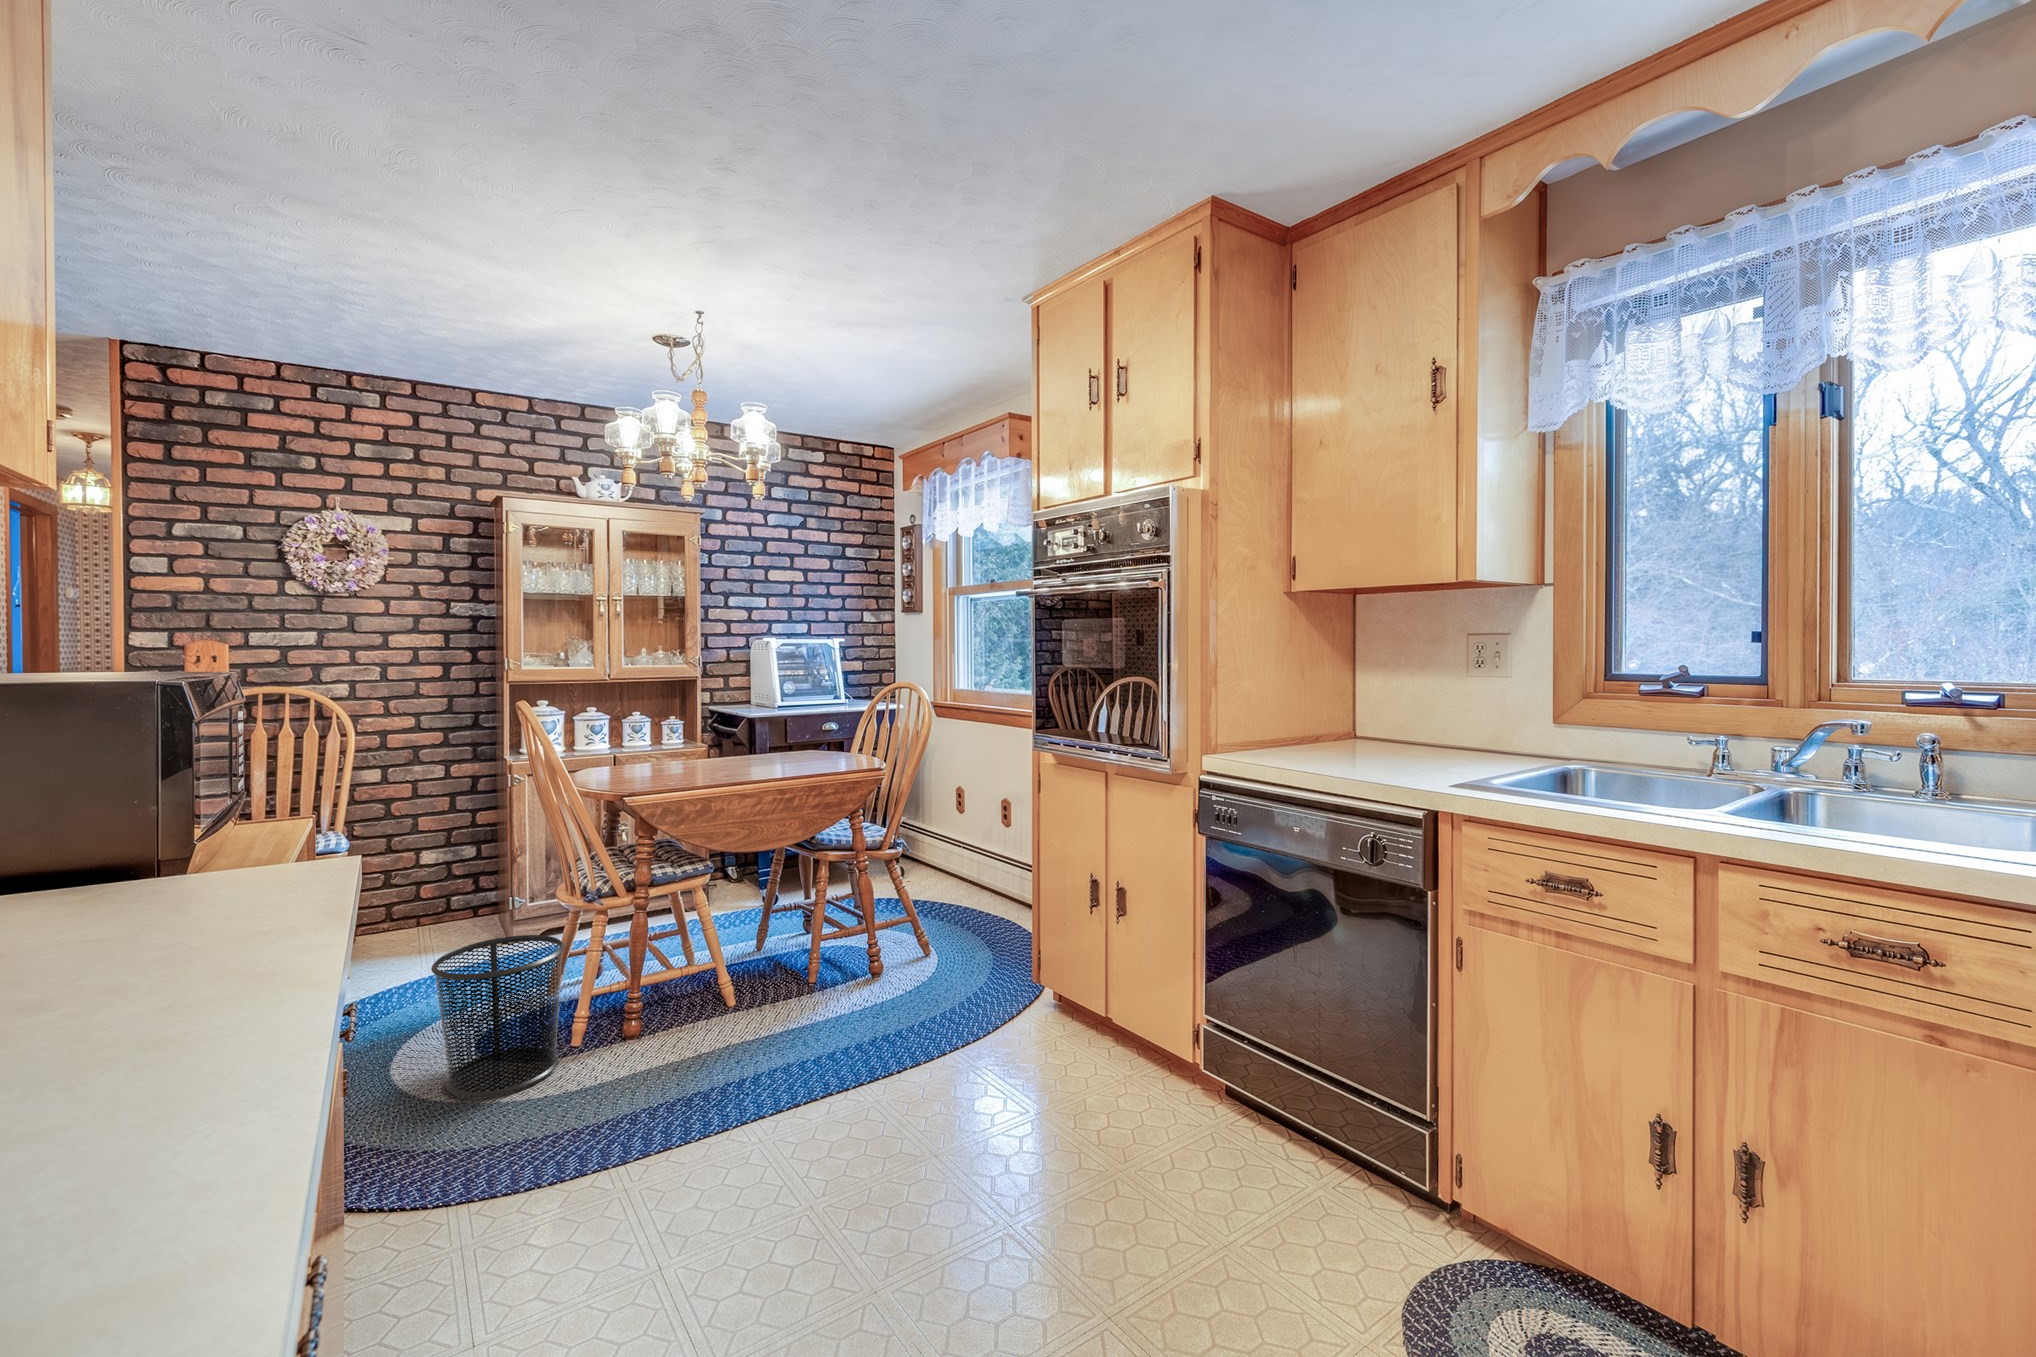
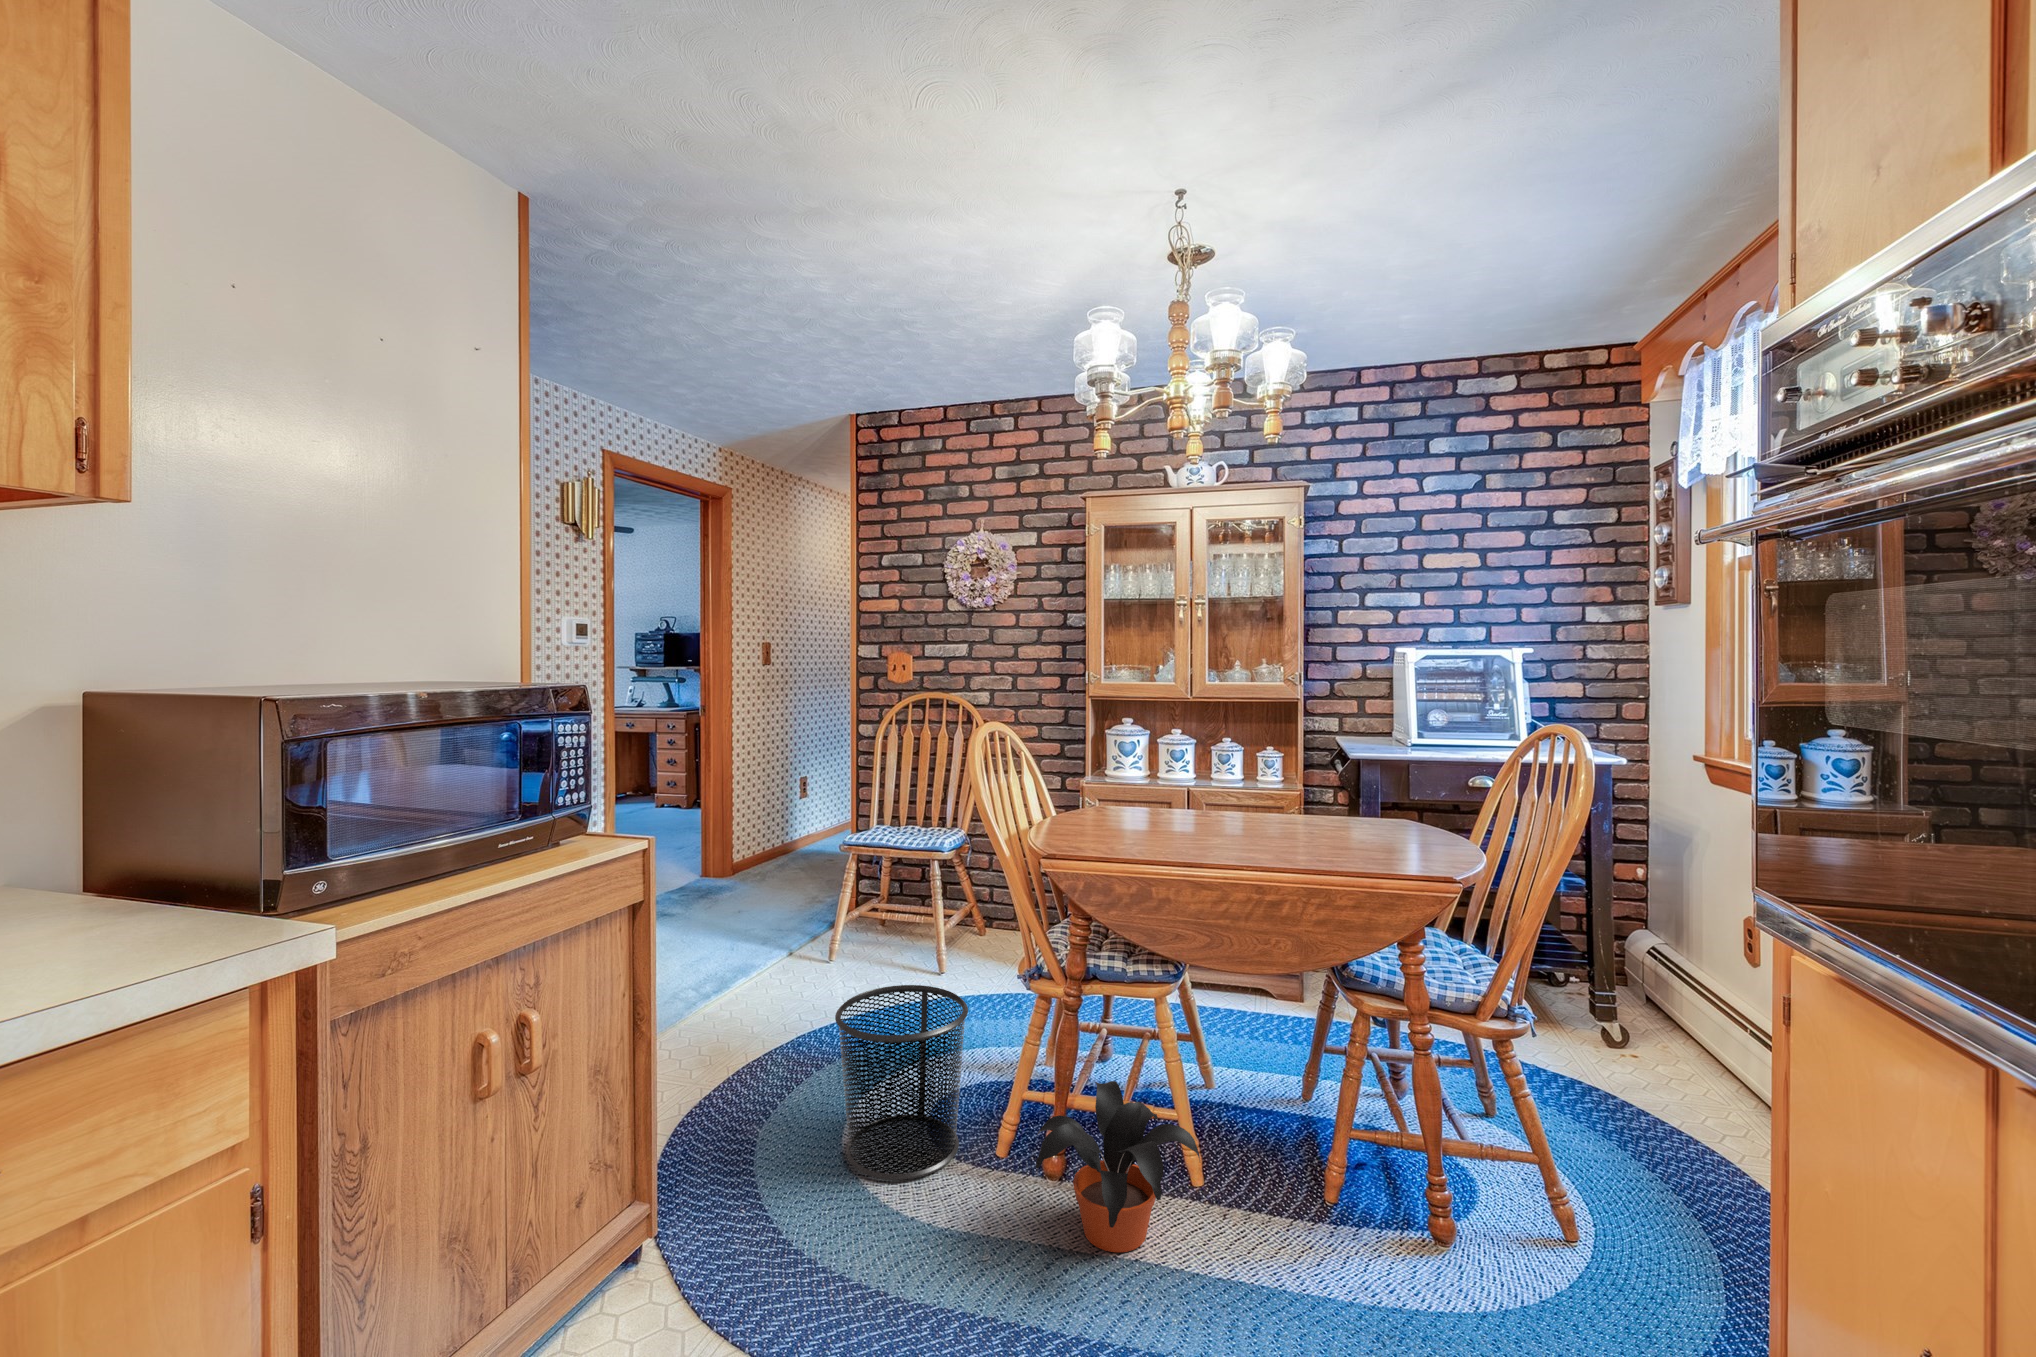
potted plant: none [655,949,772,1050] -> present [1036,1081,1200,1252]

